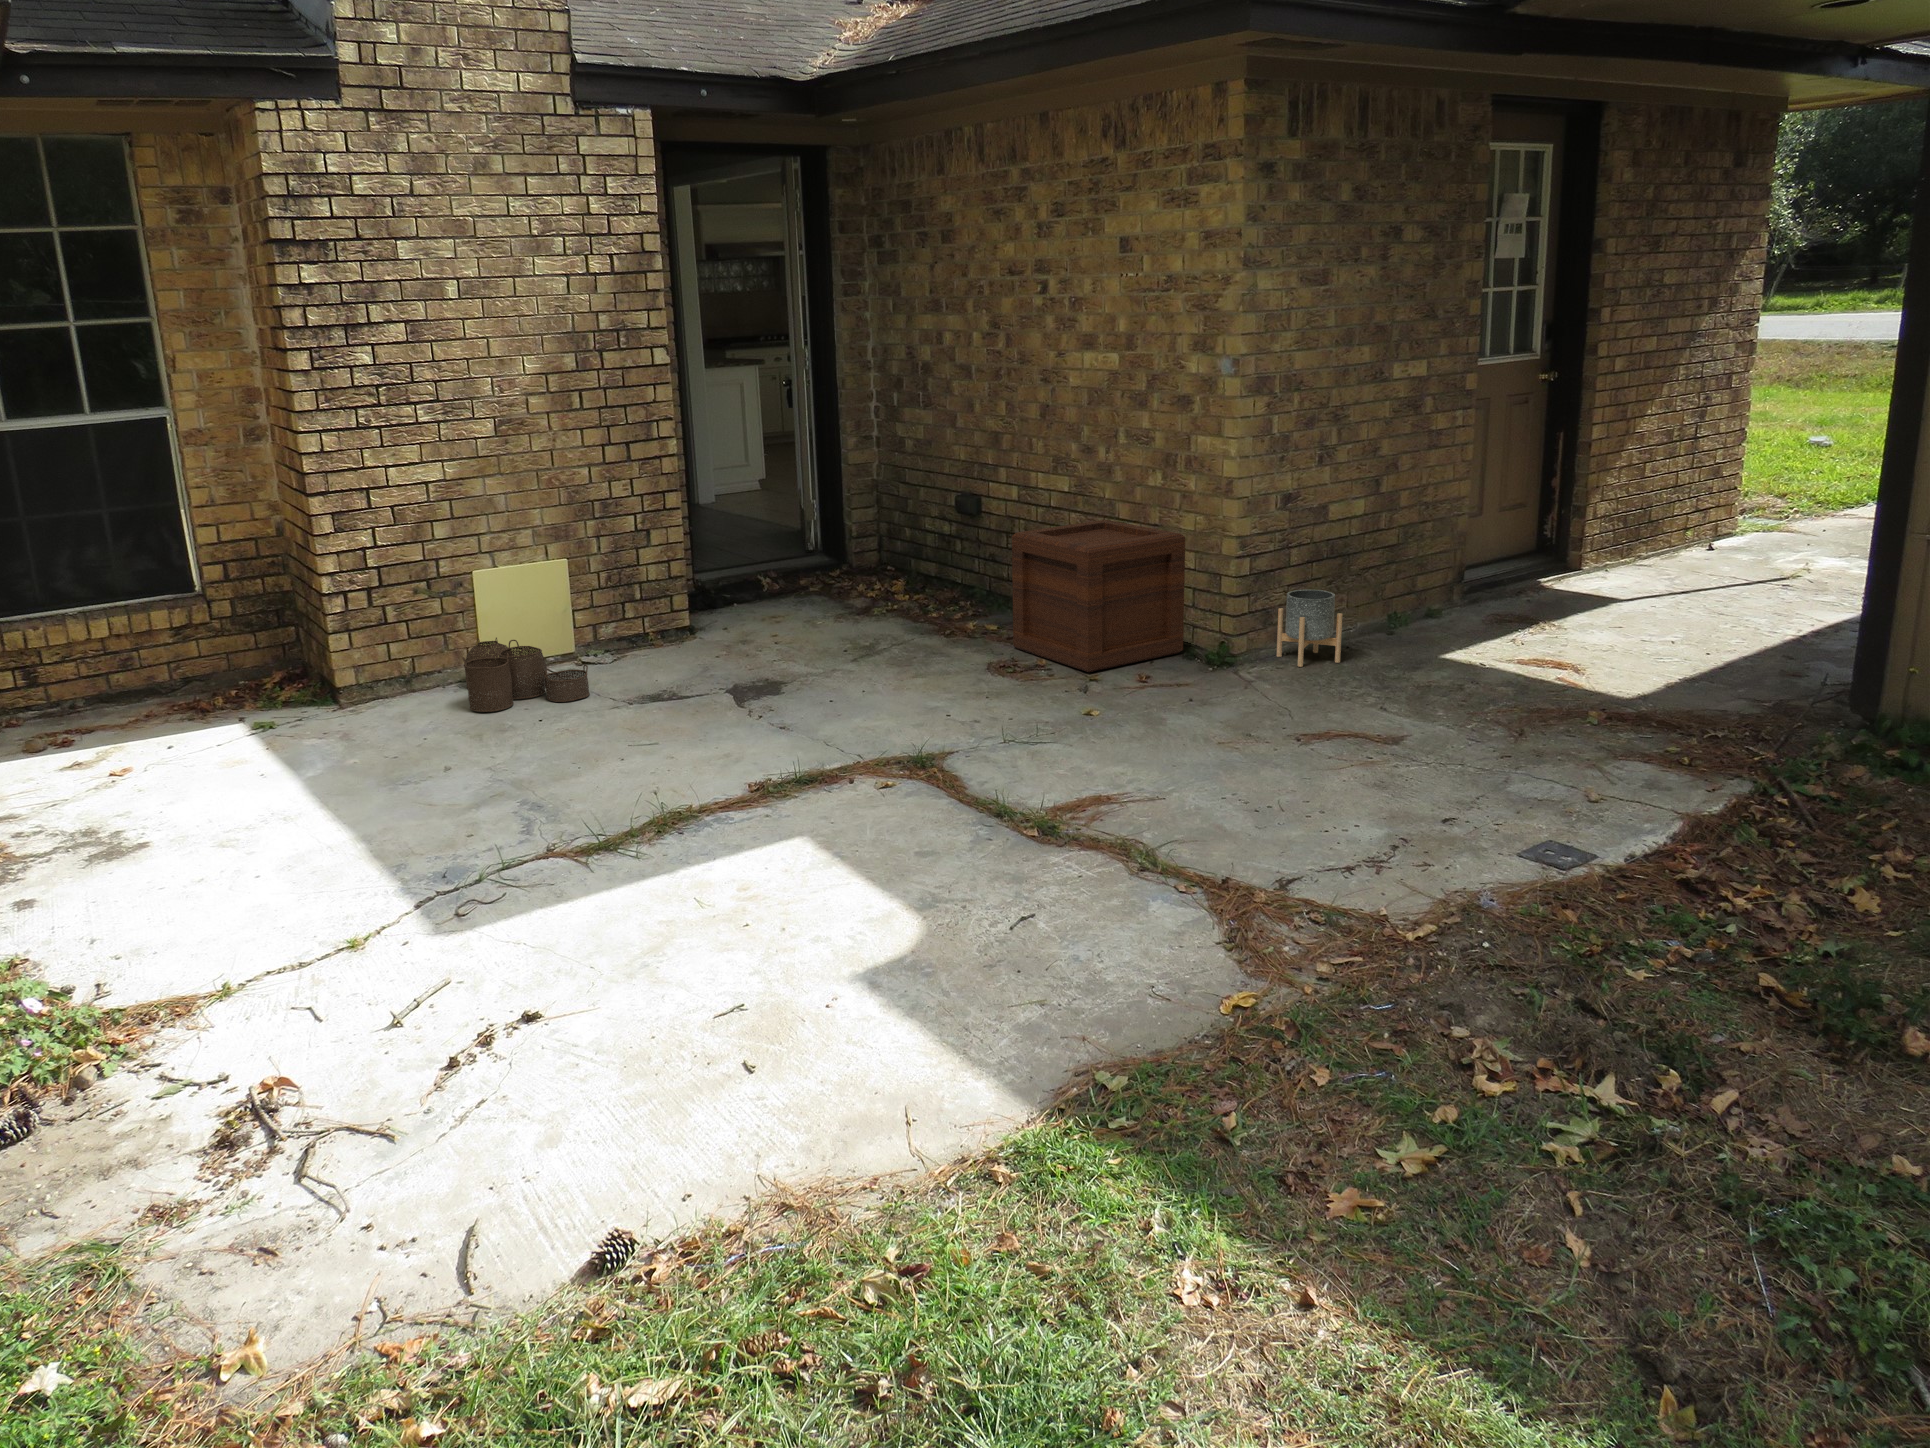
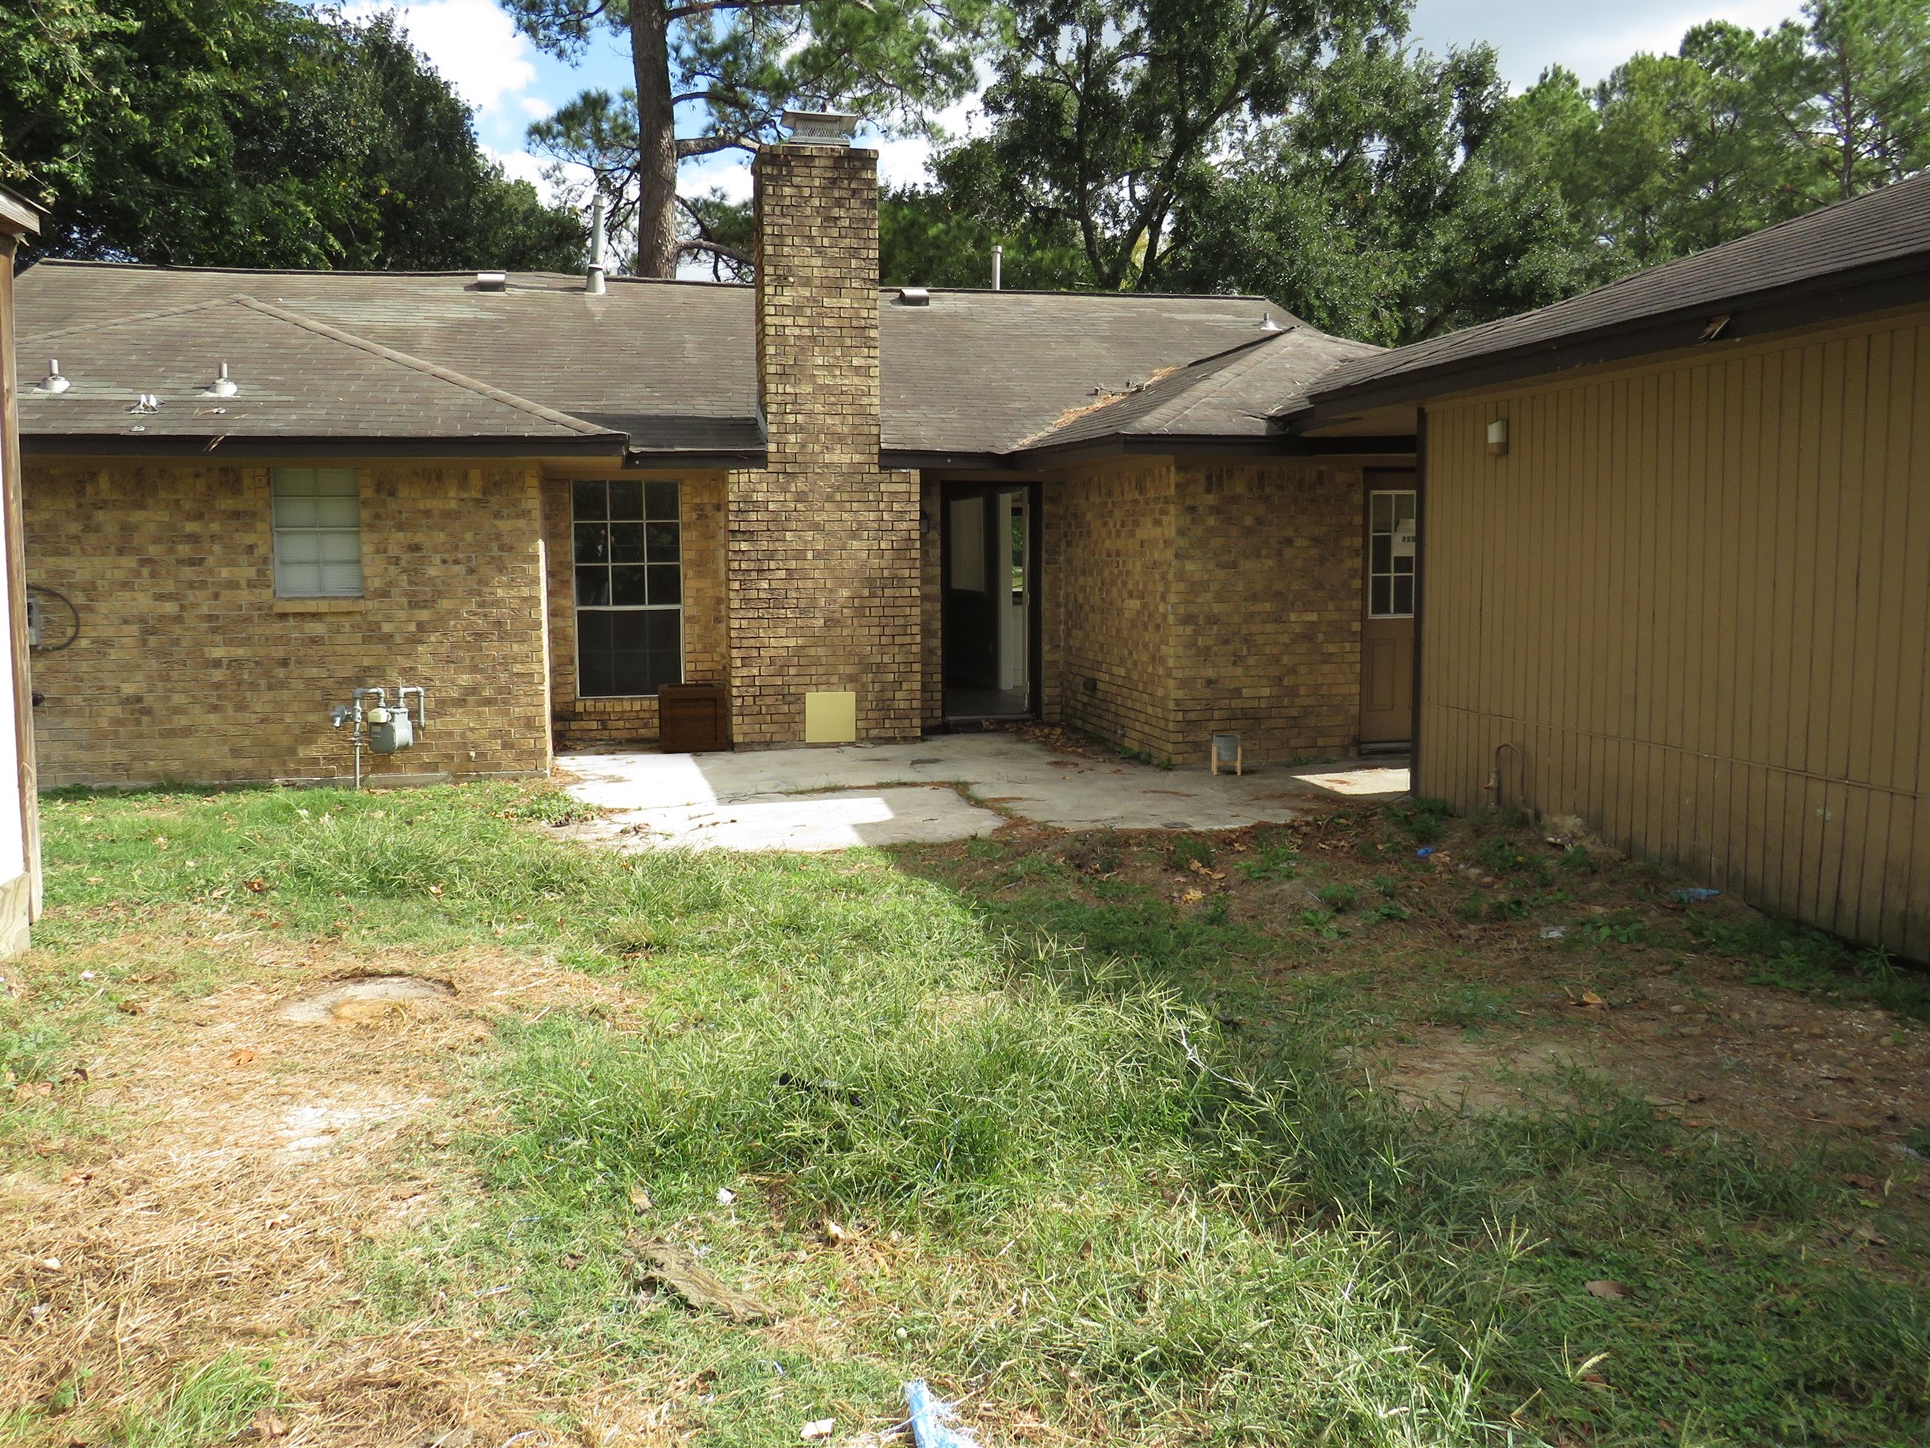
wooden crate: present [1012,520,1185,672] -> present [658,683,726,753]
woven basket: present [462,638,590,712] -> none [787,726,848,759]

